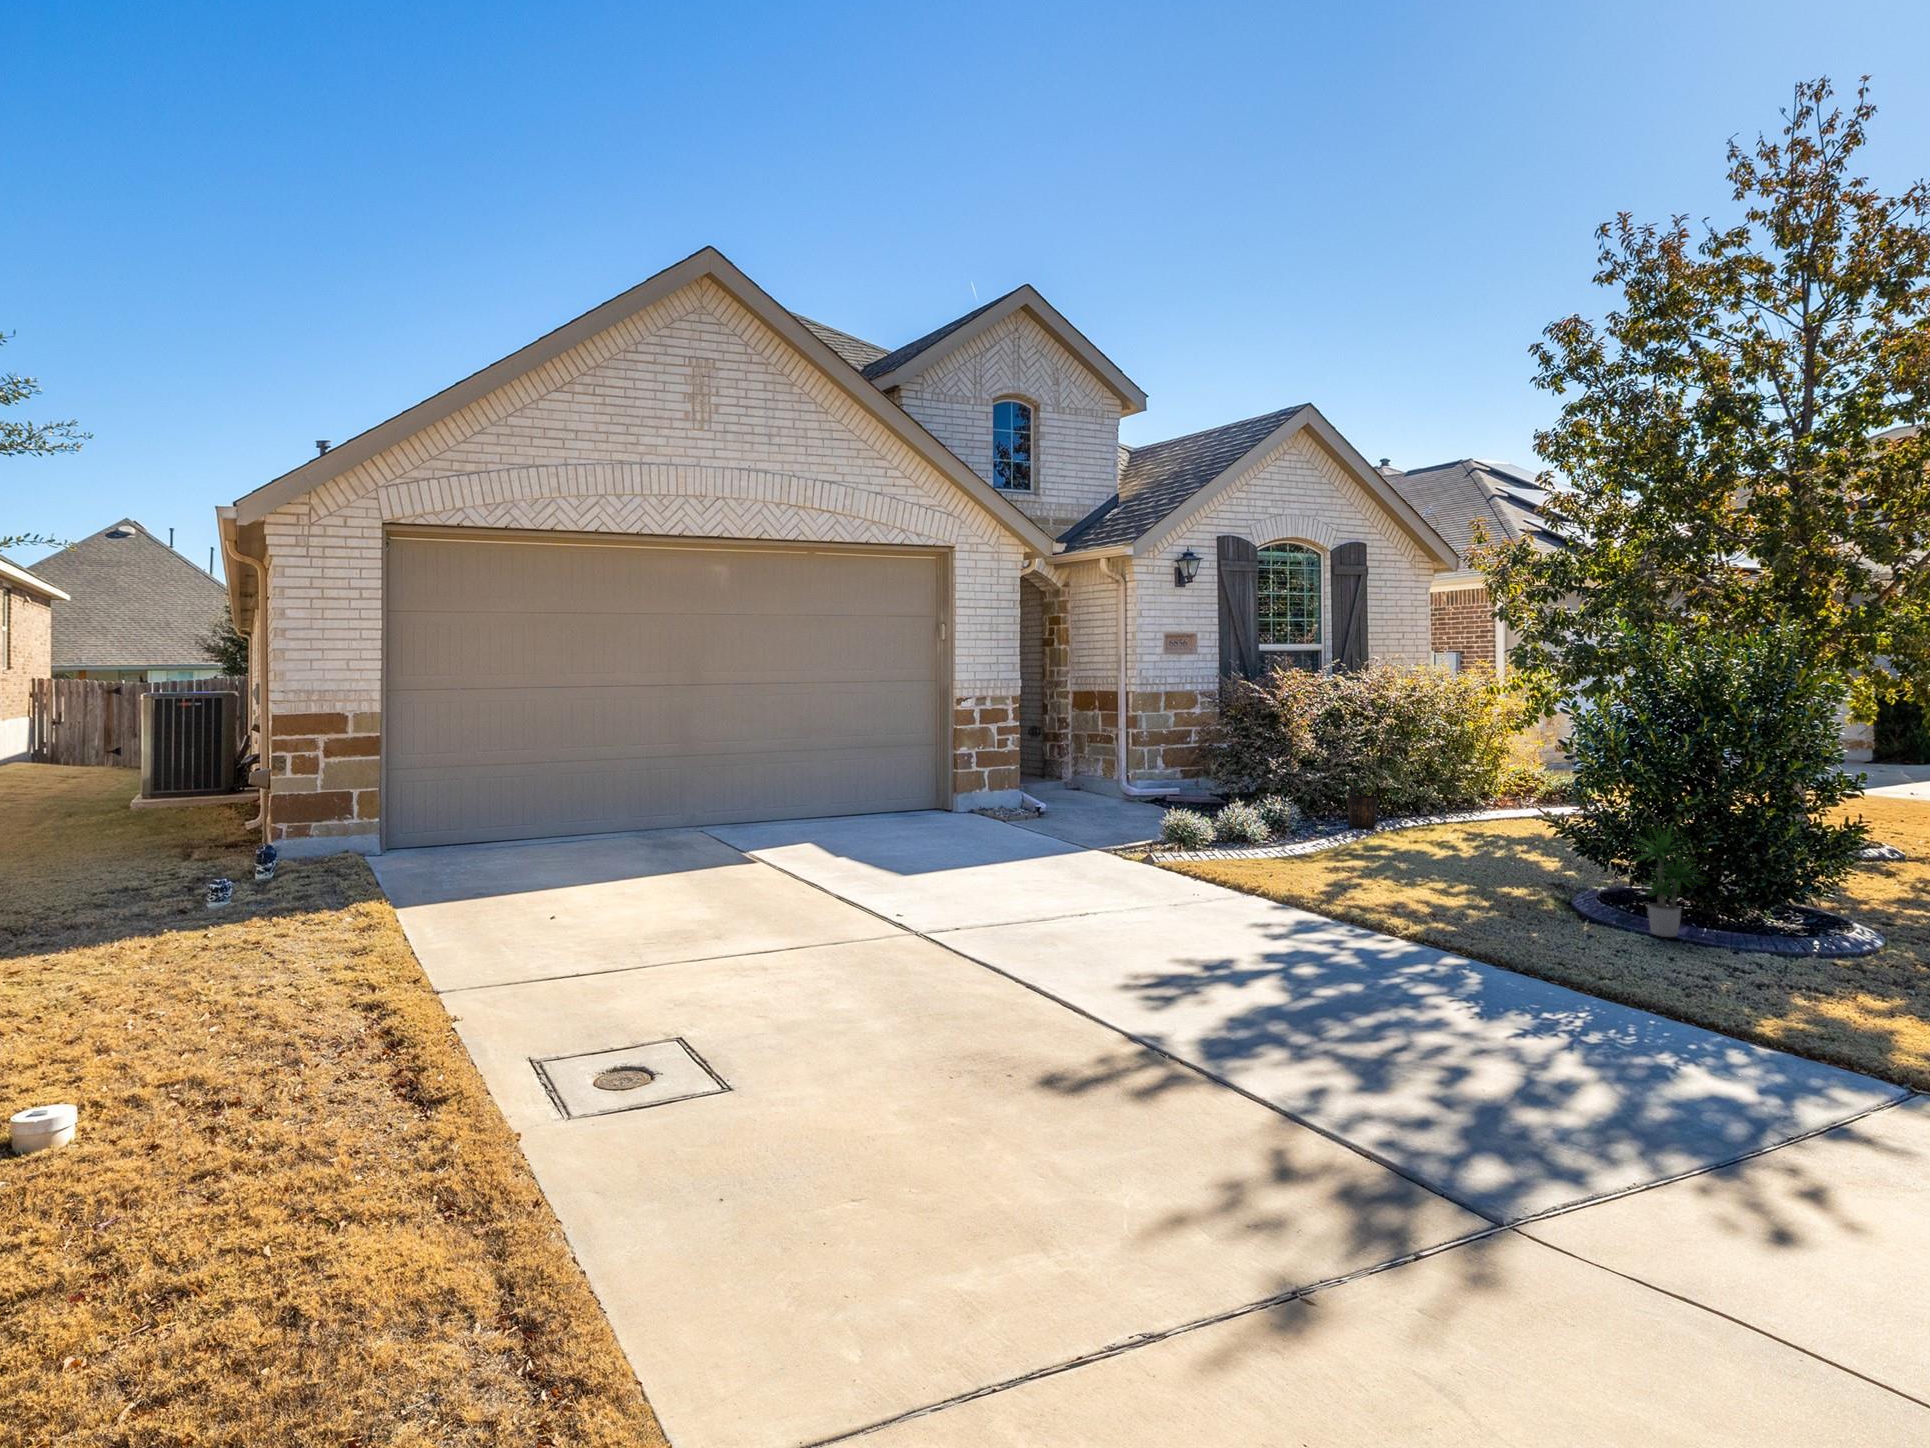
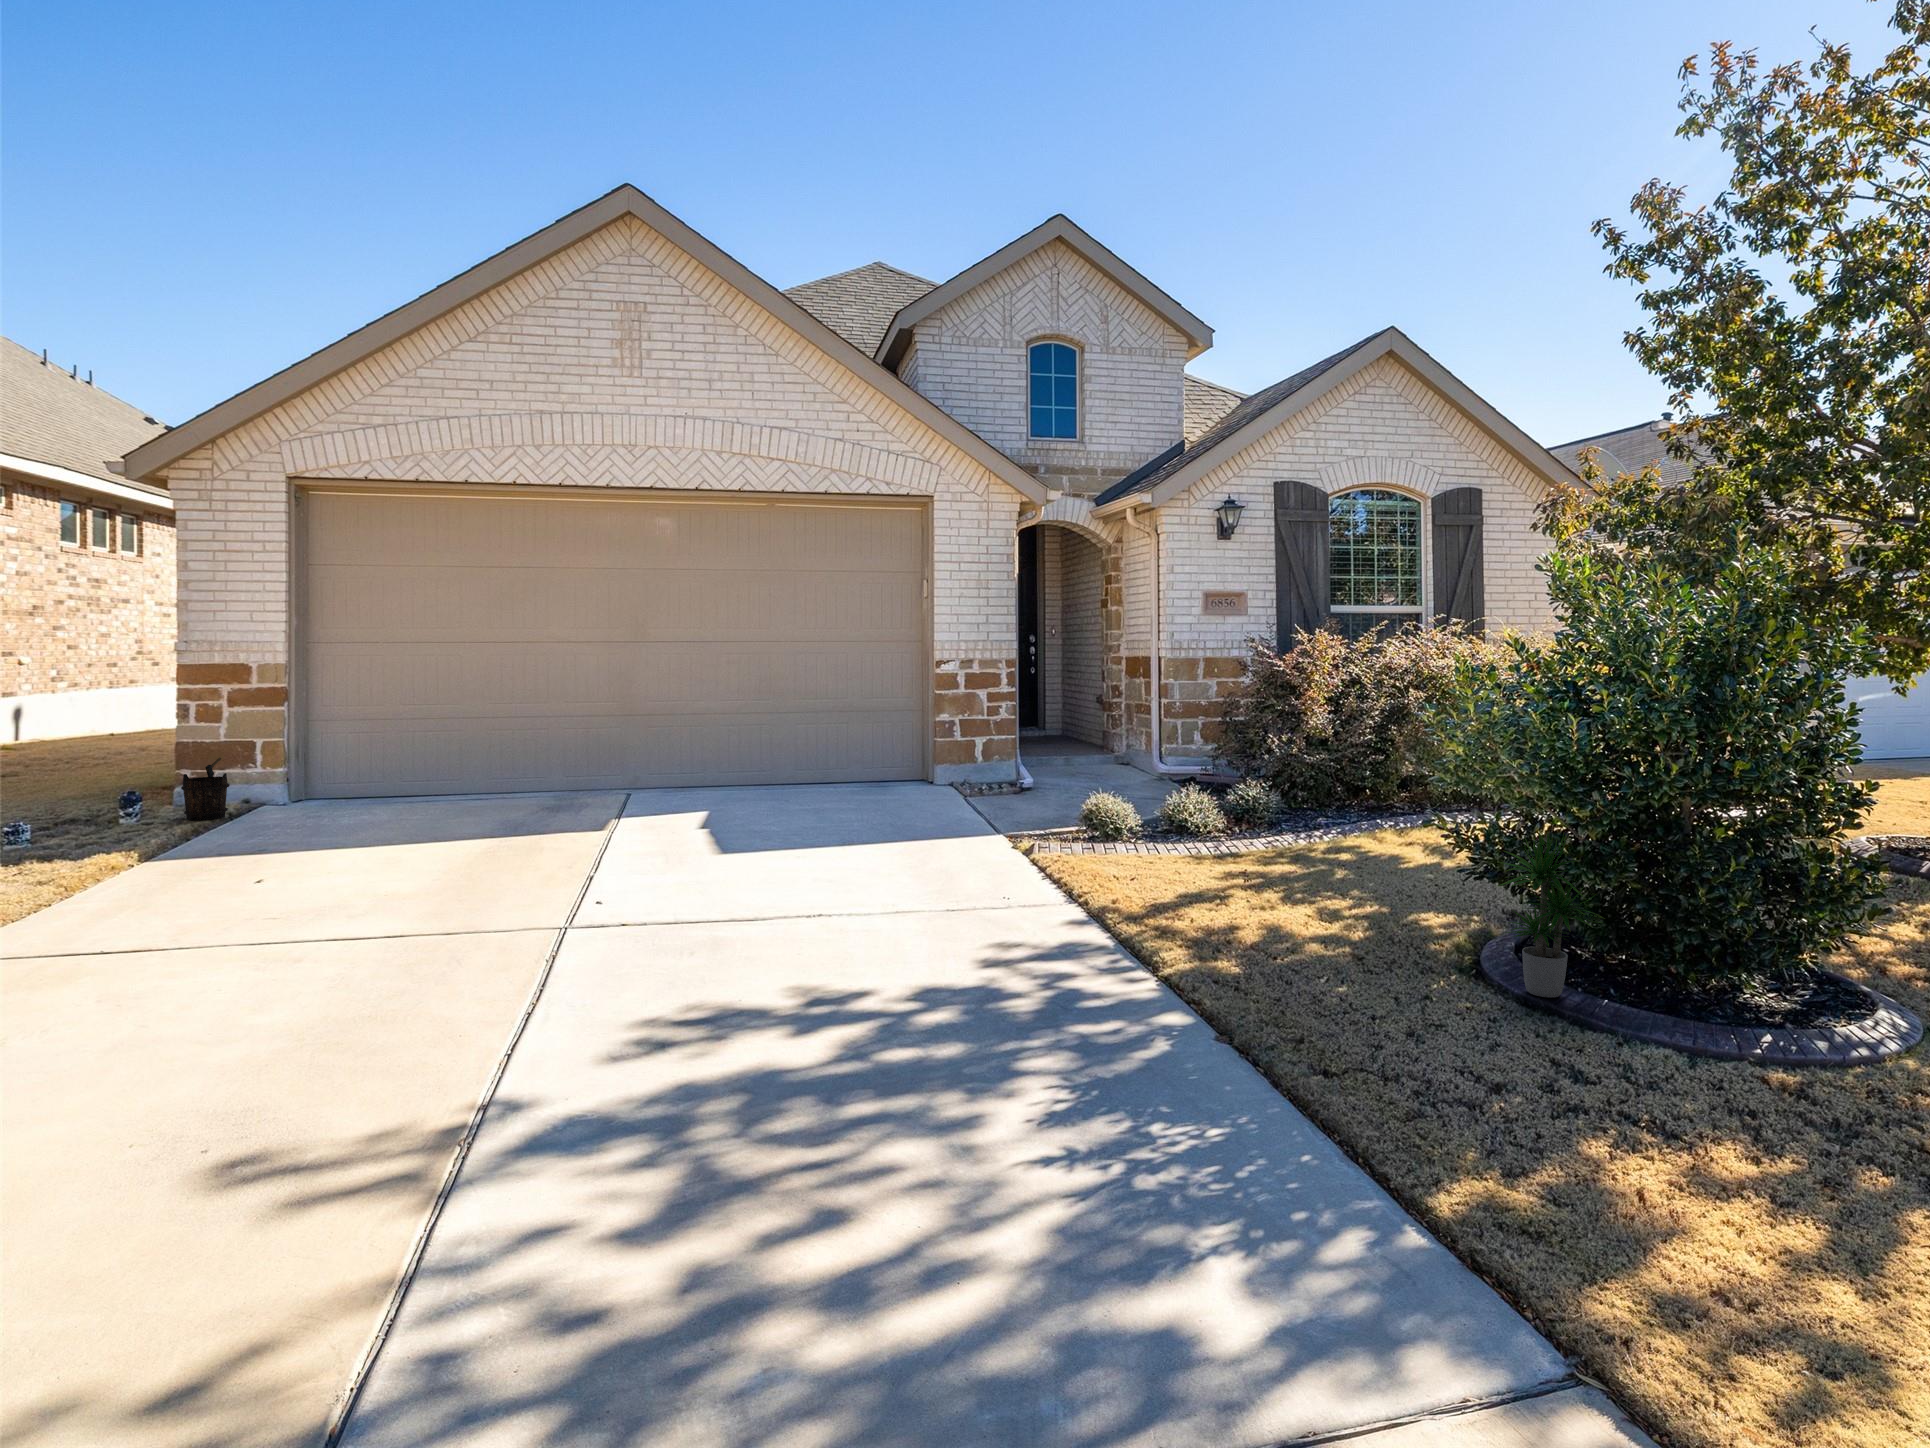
bucket: present [1347,780,1379,829] -> present [181,758,230,820]

